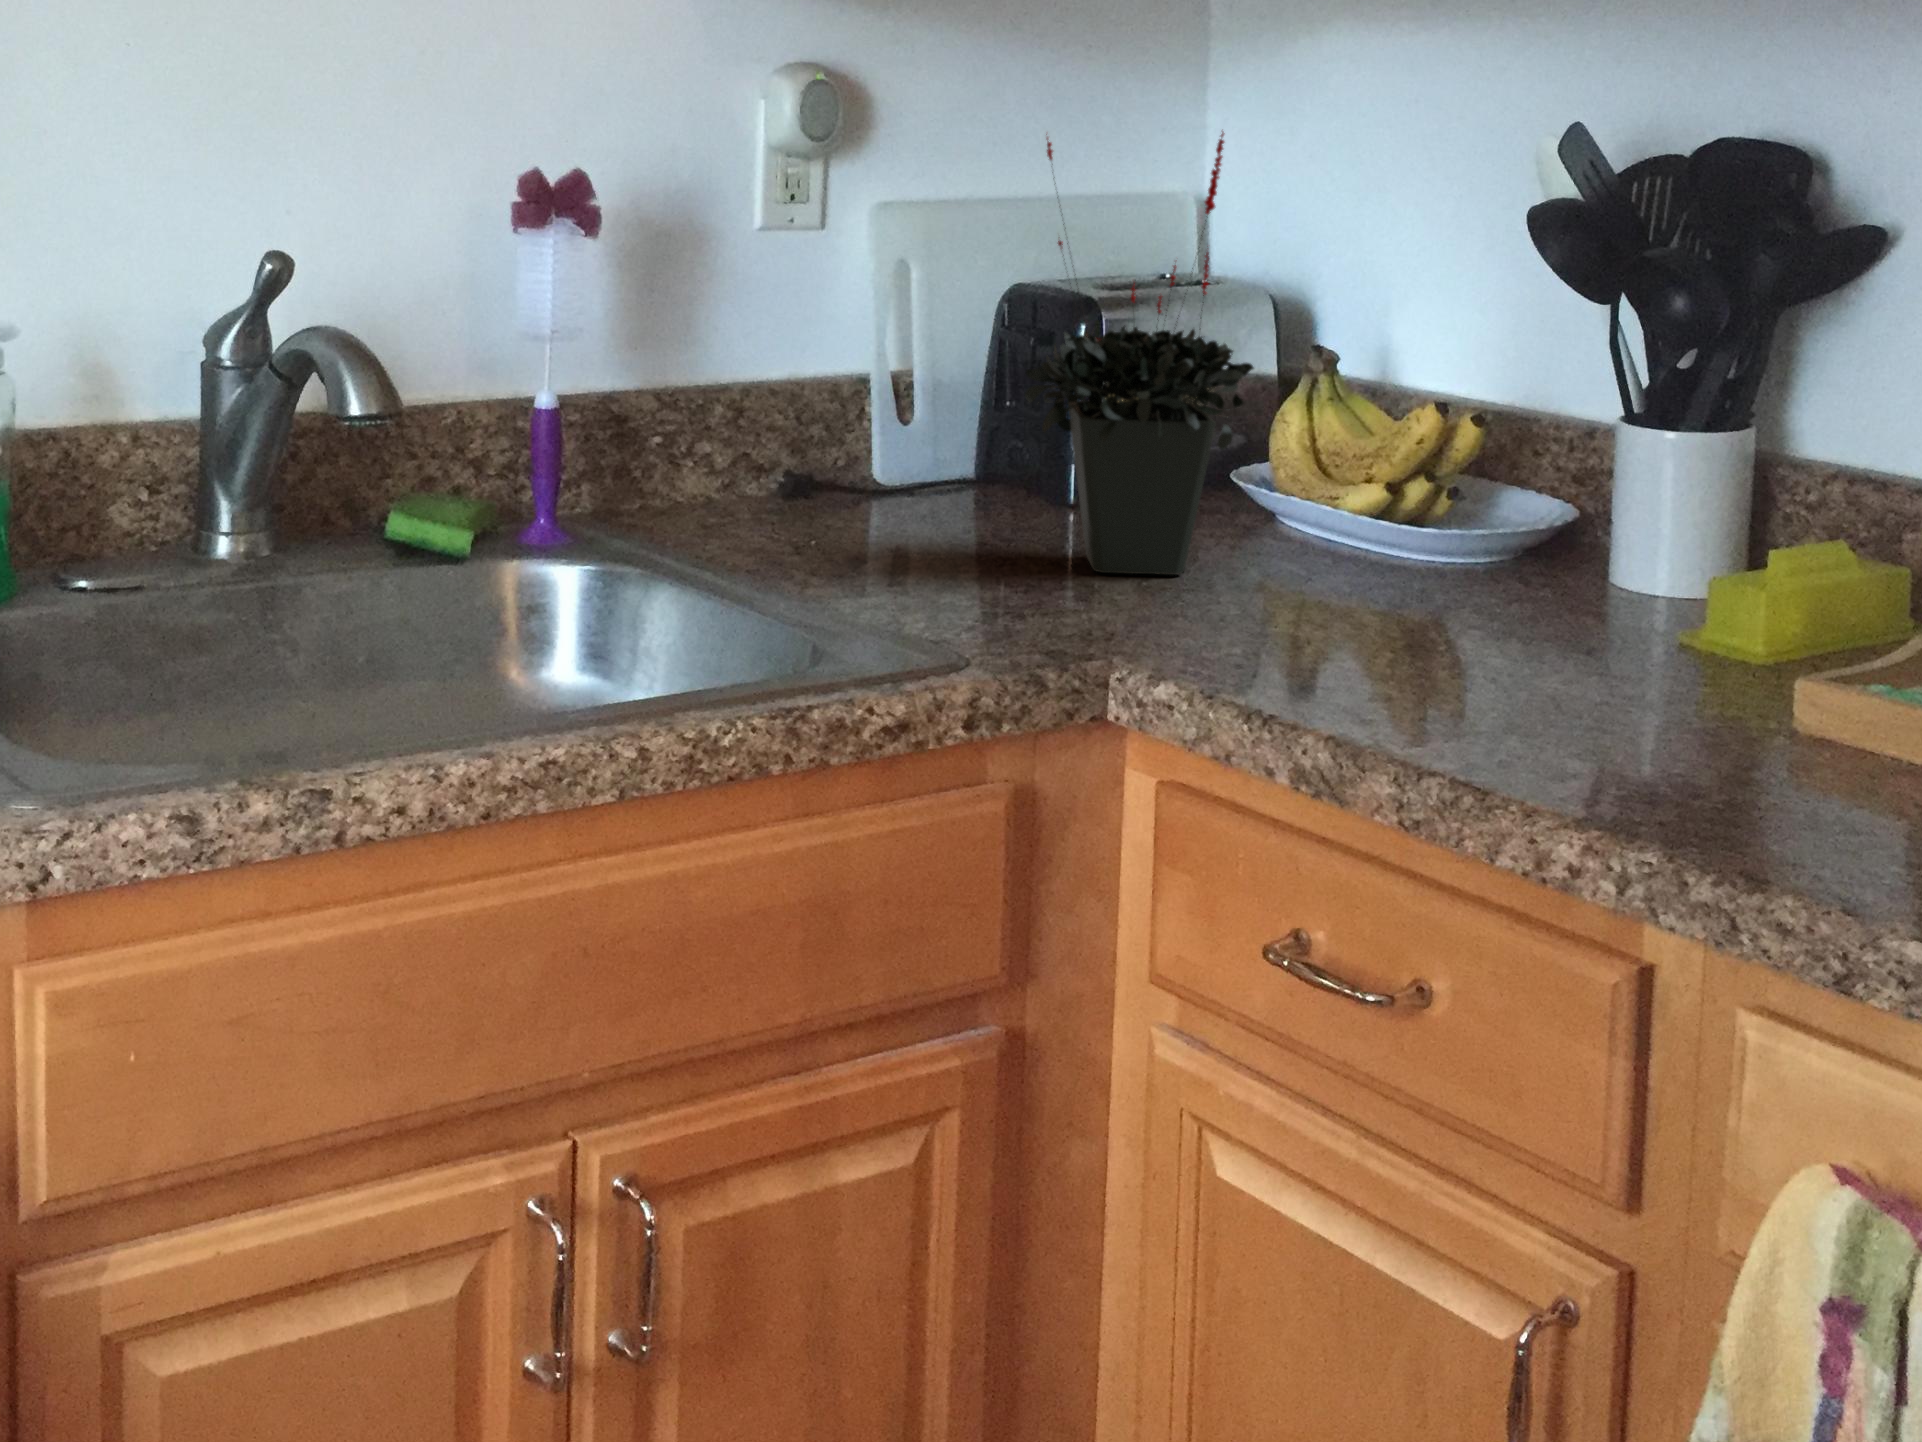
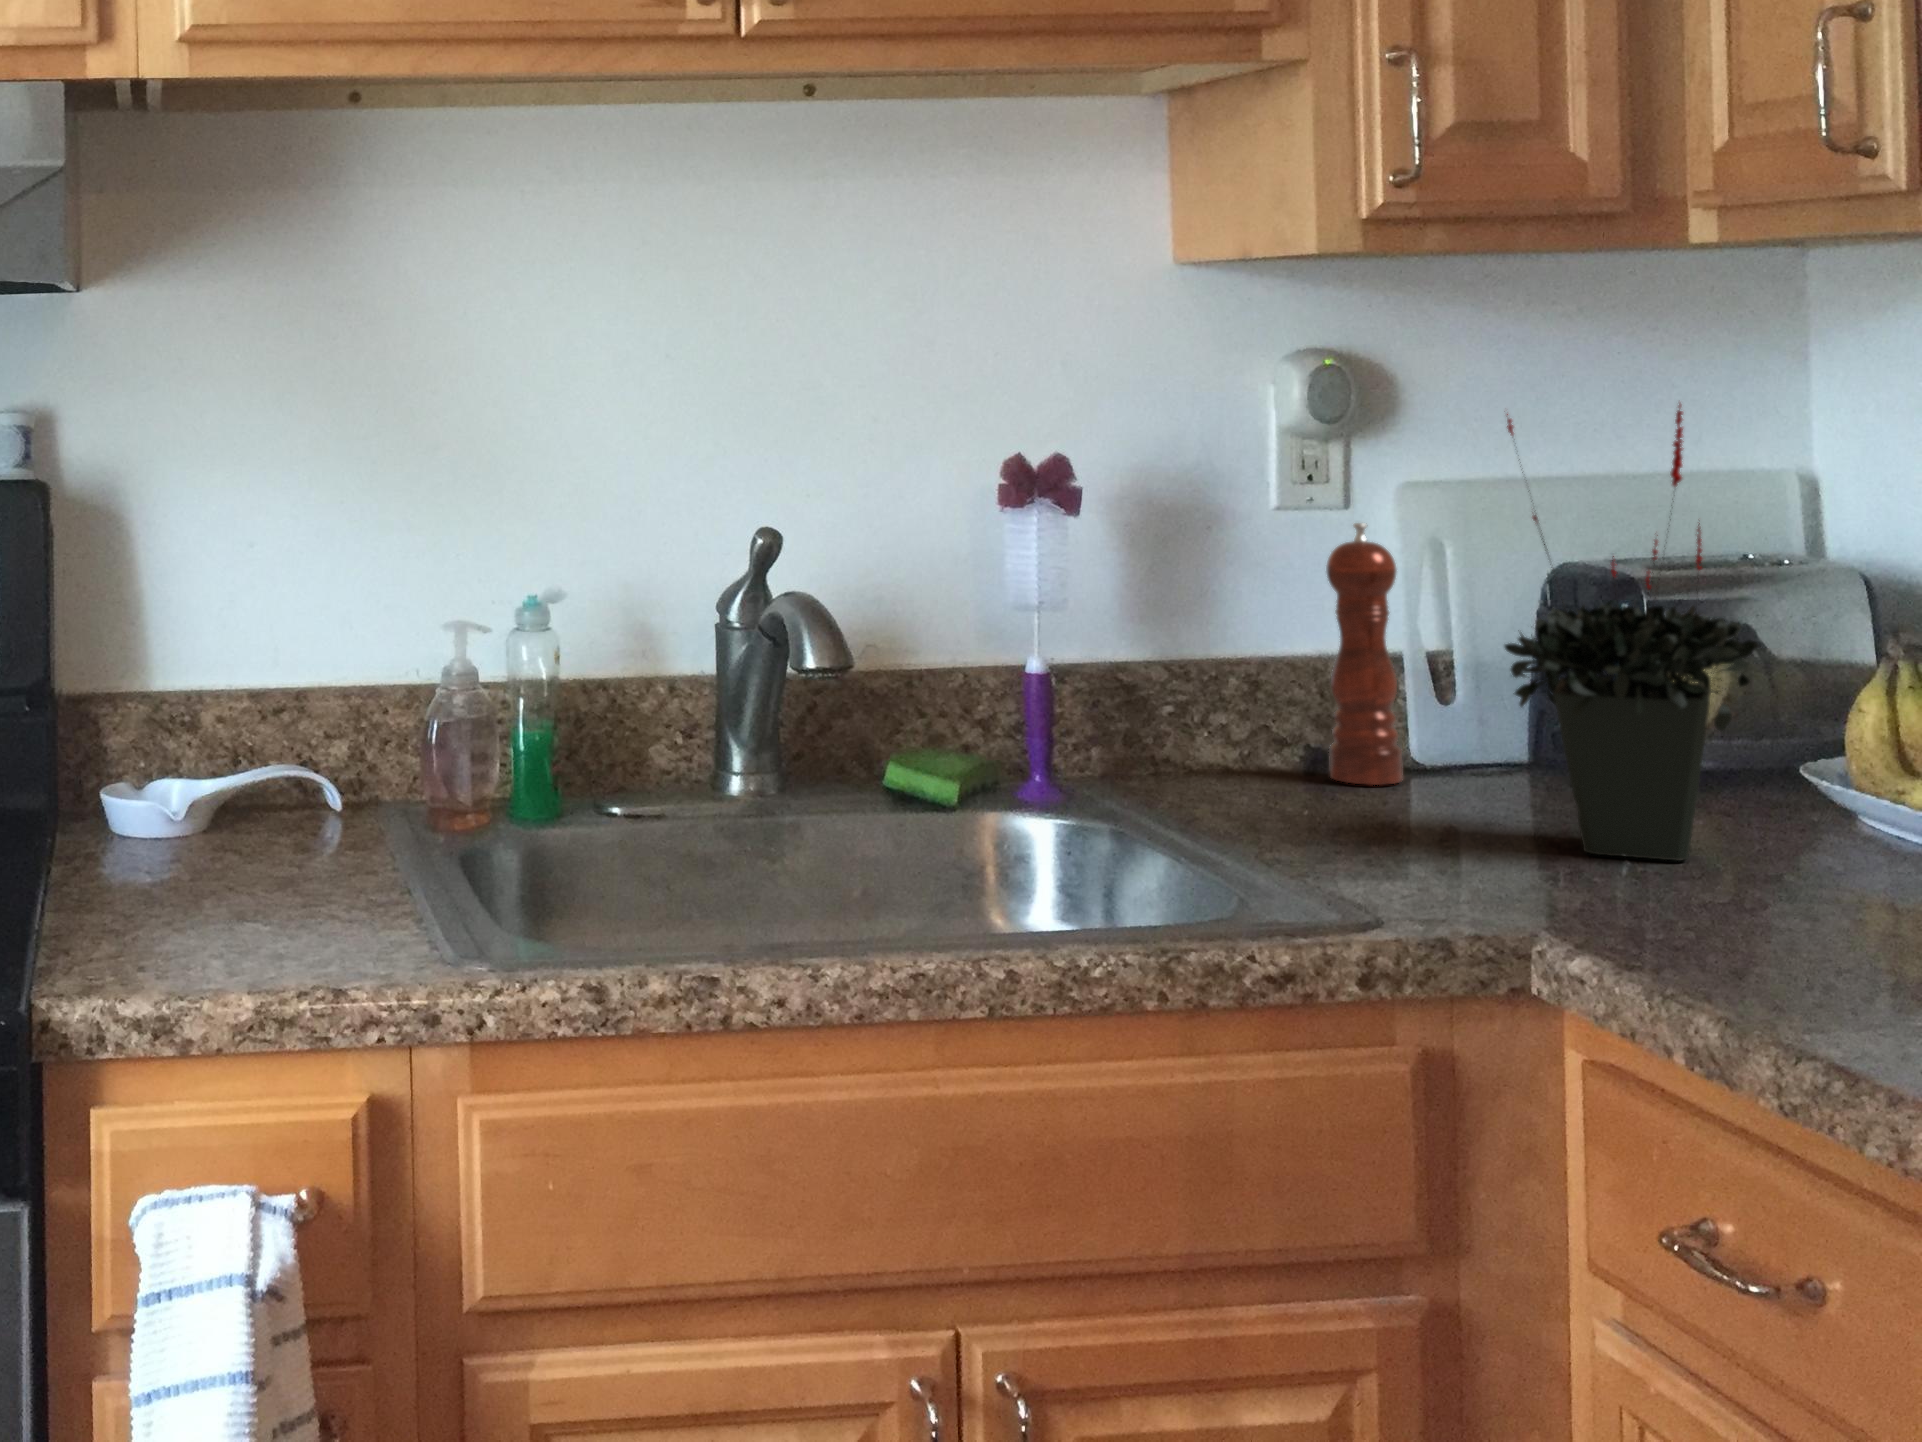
pepper mill: none [817,245,891,510] -> present [1326,523,1403,785]

